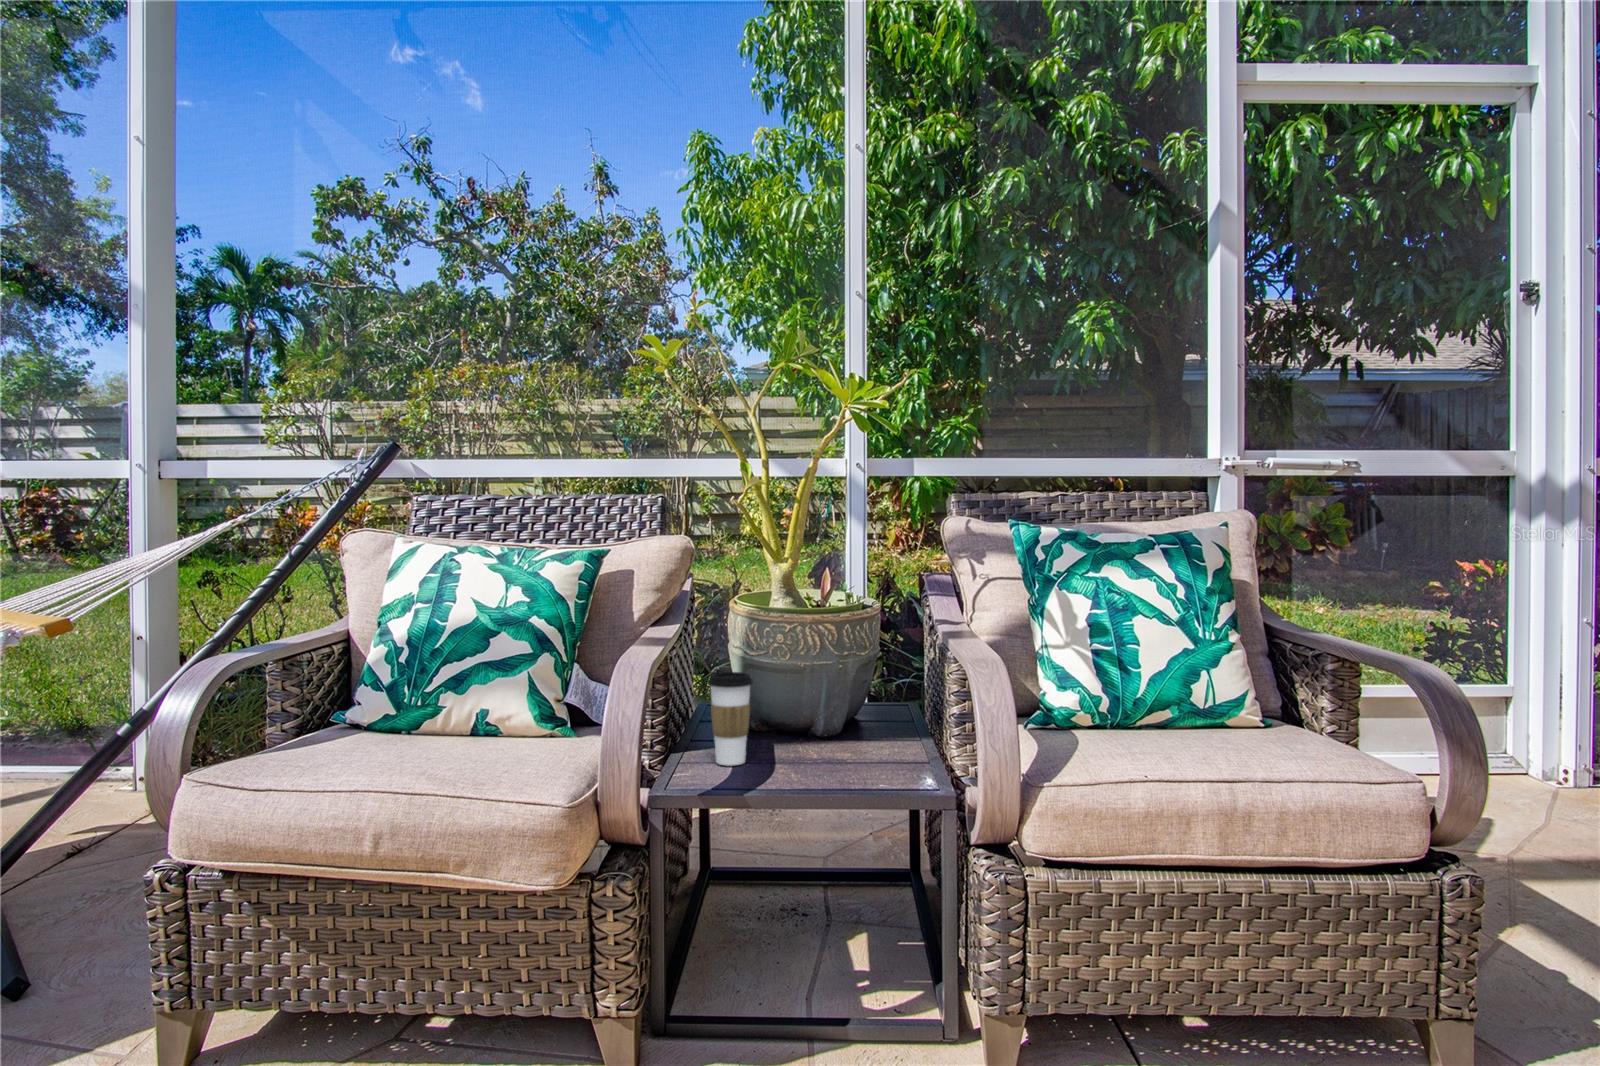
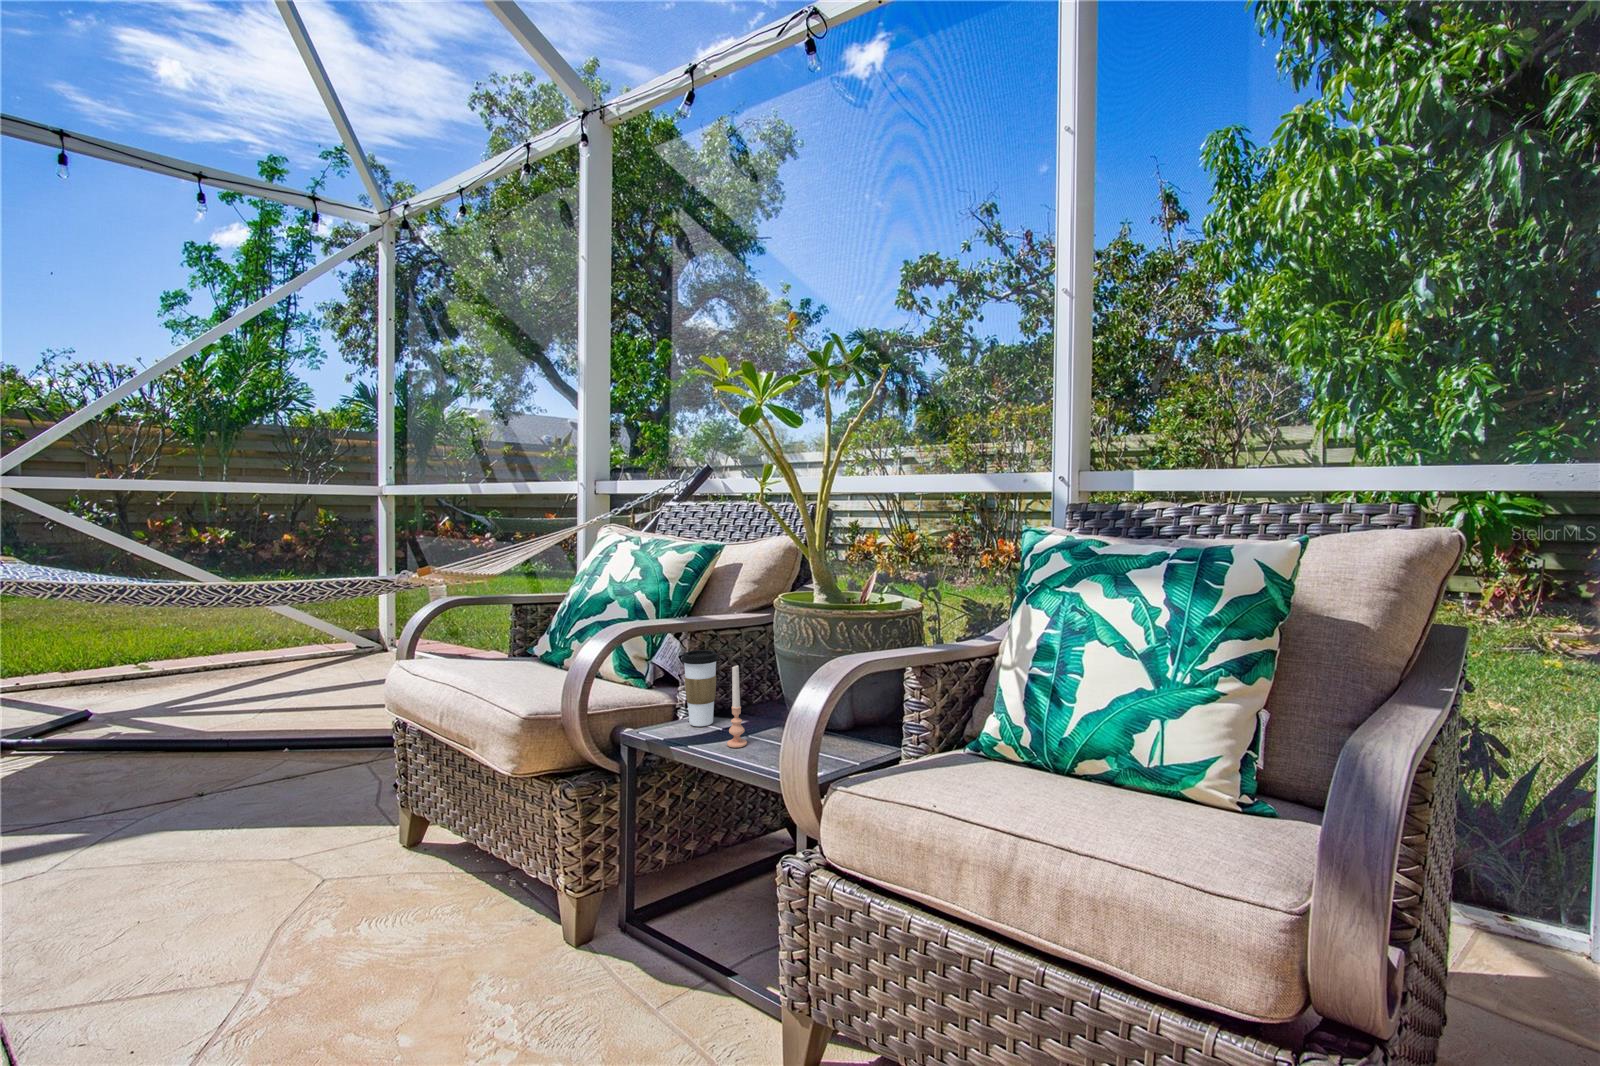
candle: none [808,677,831,773] -> present [727,666,747,748]

